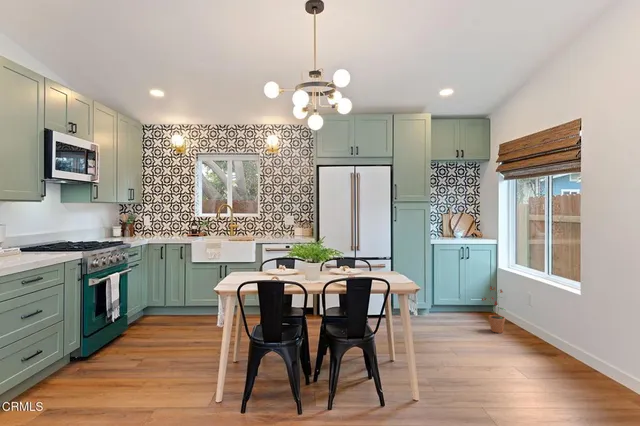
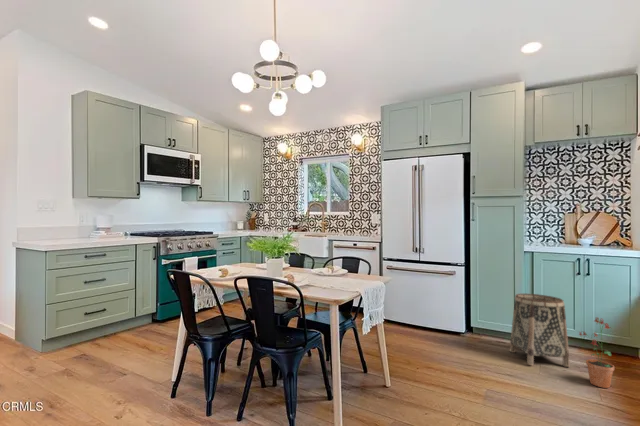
basket: none [431,276,472,328] -> present [510,294,570,367]

